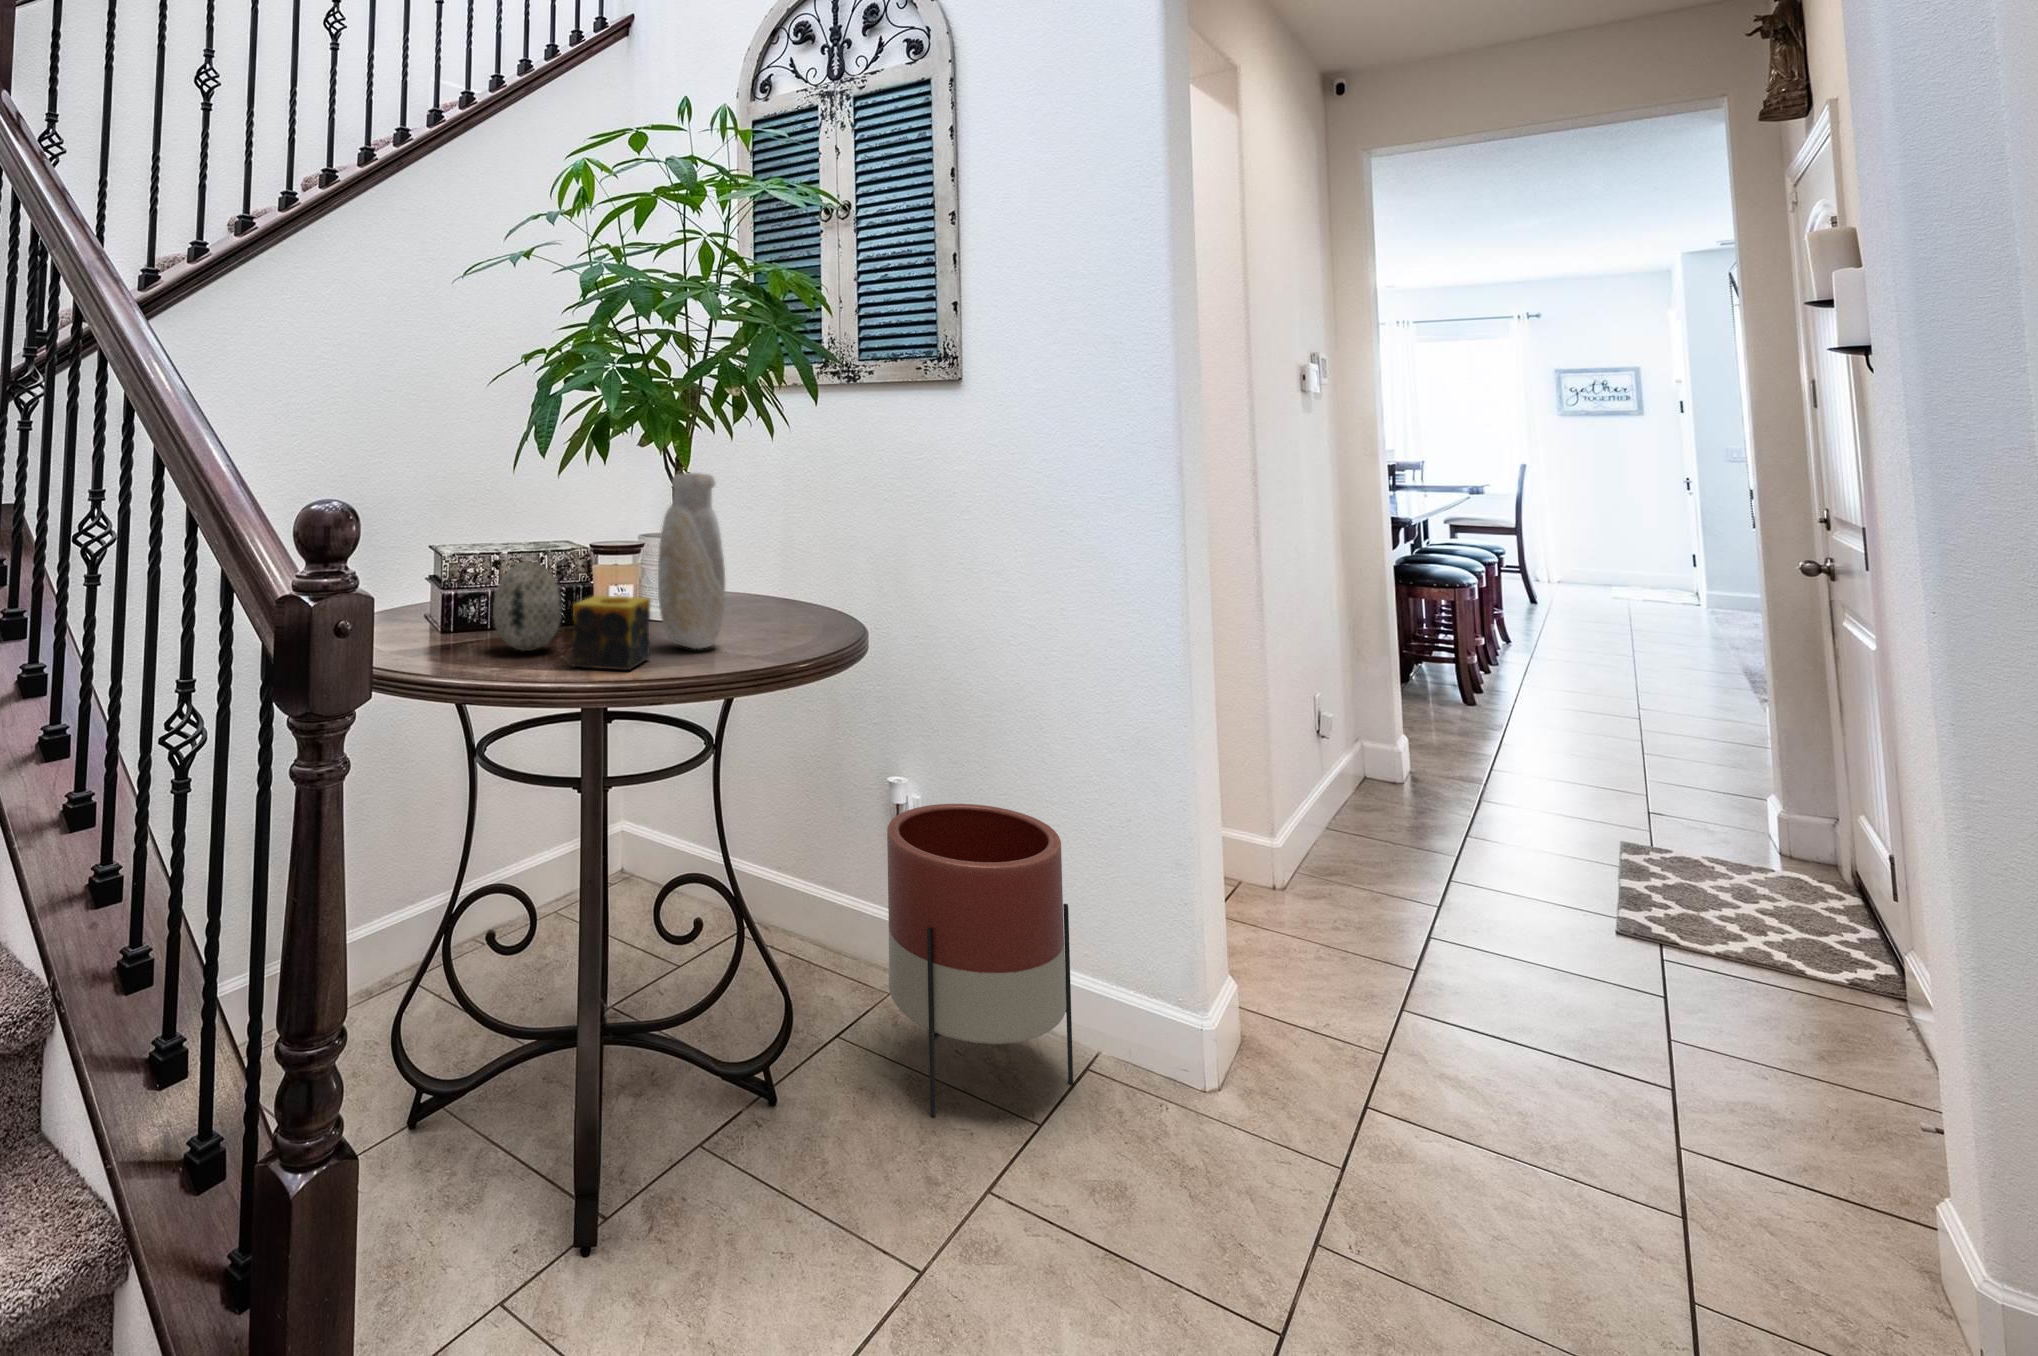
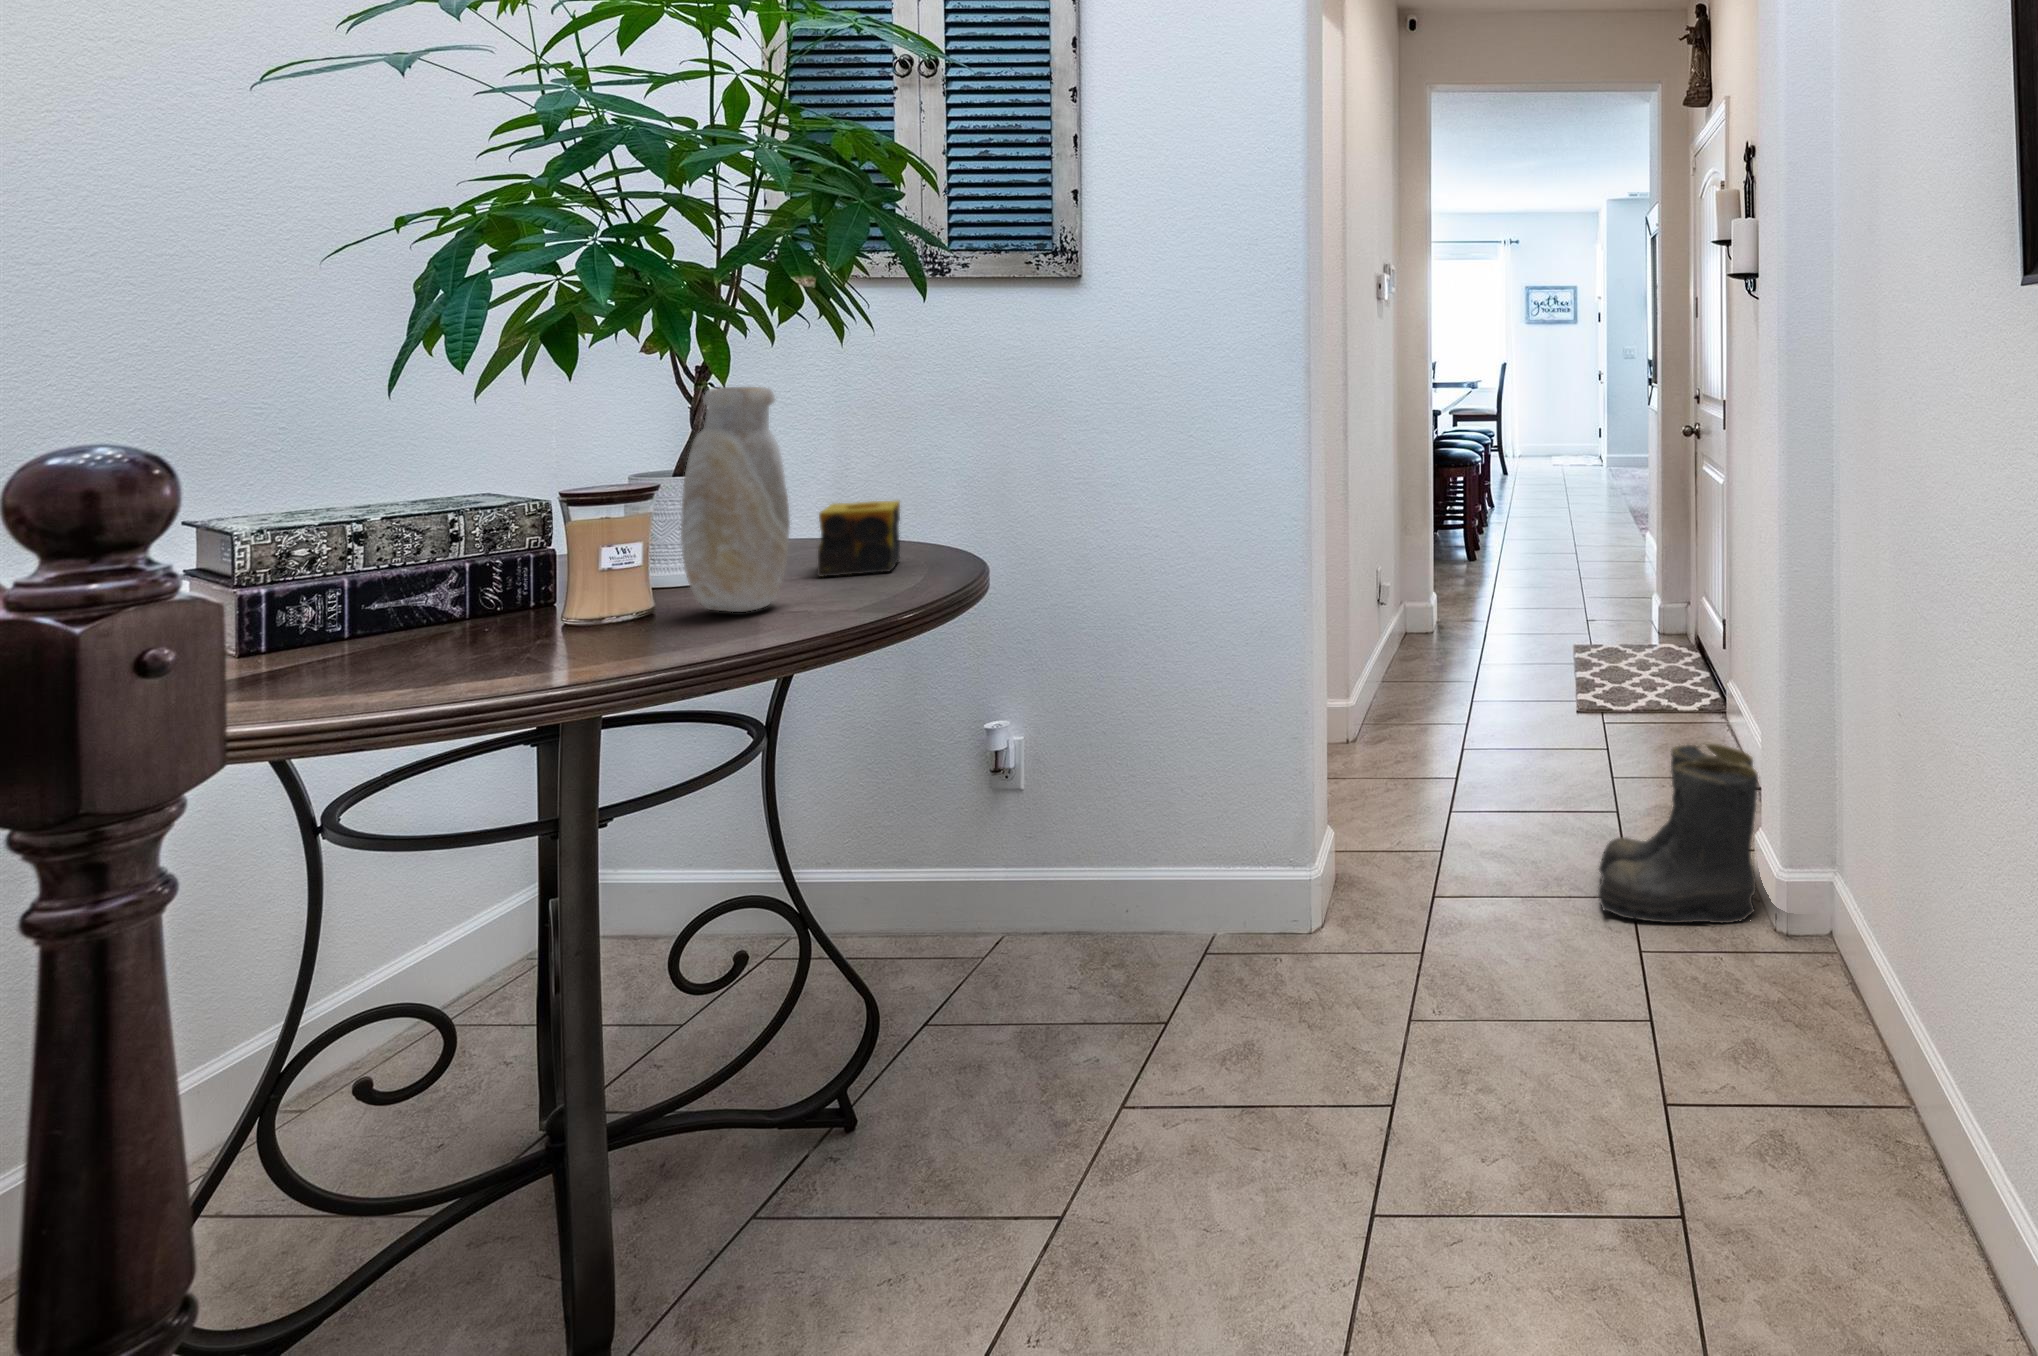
decorative egg: present [493,561,562,651] -> none [368,523,510,655]
candle: present [571,595,650,670] -> present [817,501,900,577]
planter: present [887,804,1073,1118] -> none [987,724,1186,1062]
boots: none [1616,1011,1923,1317] -> present [1598,744,1758,923]

